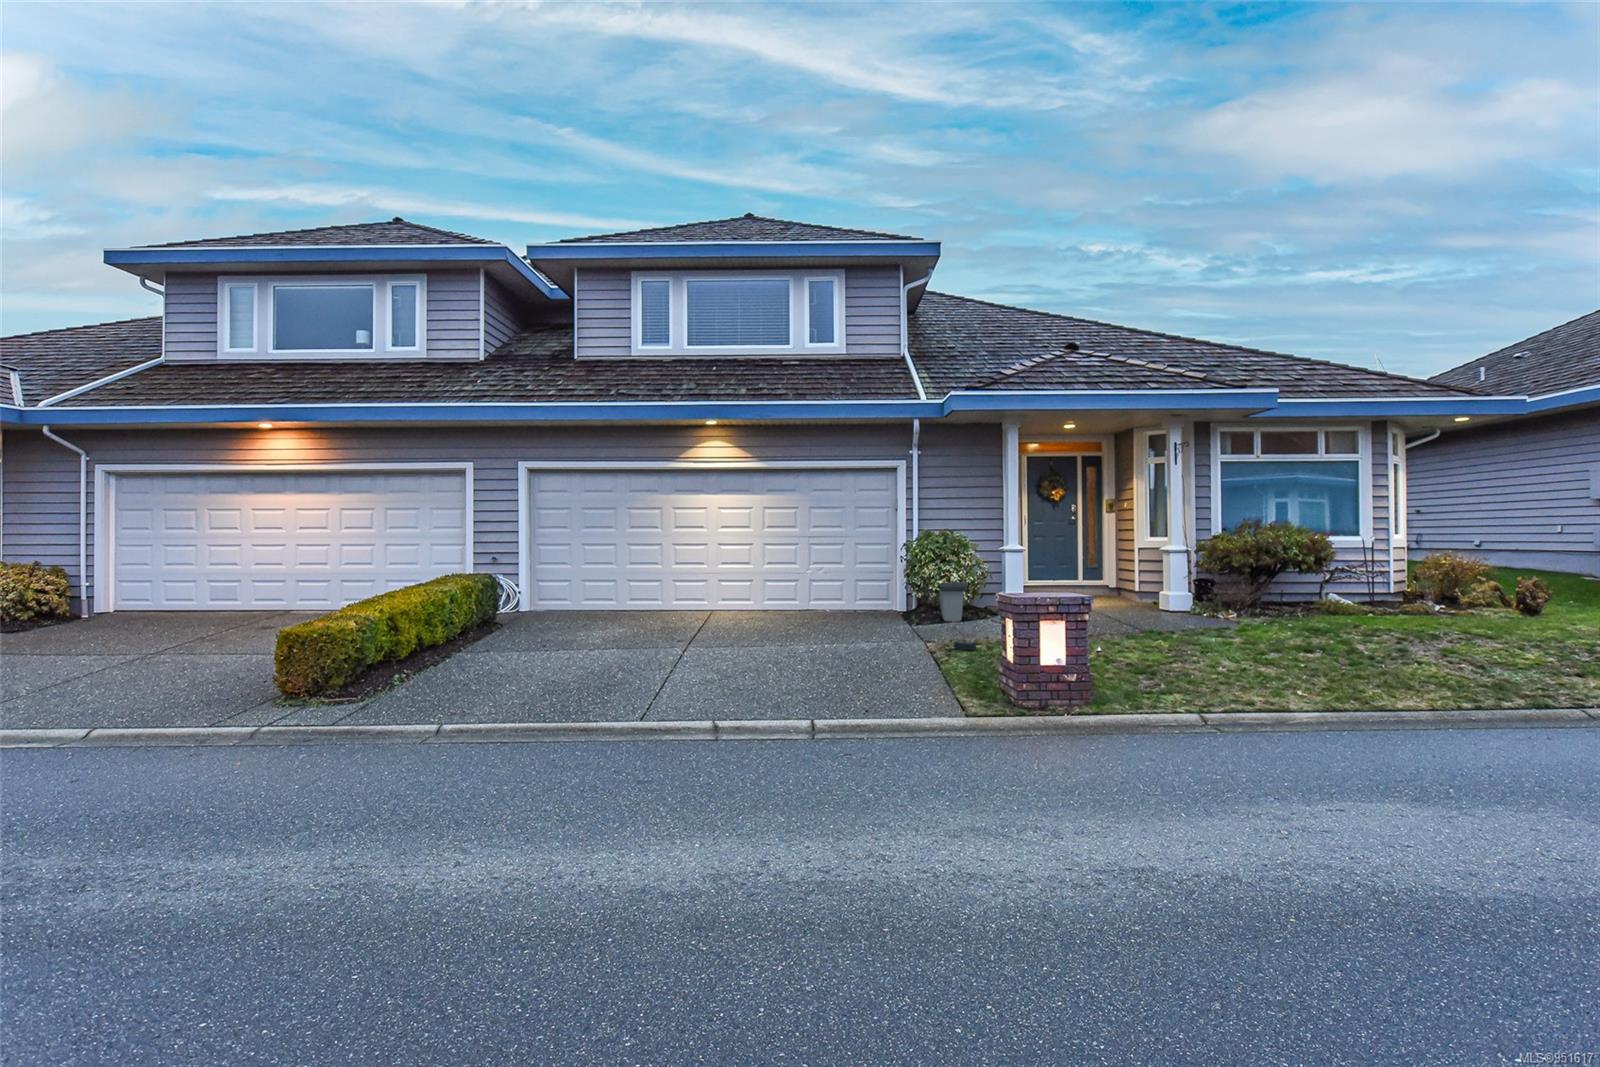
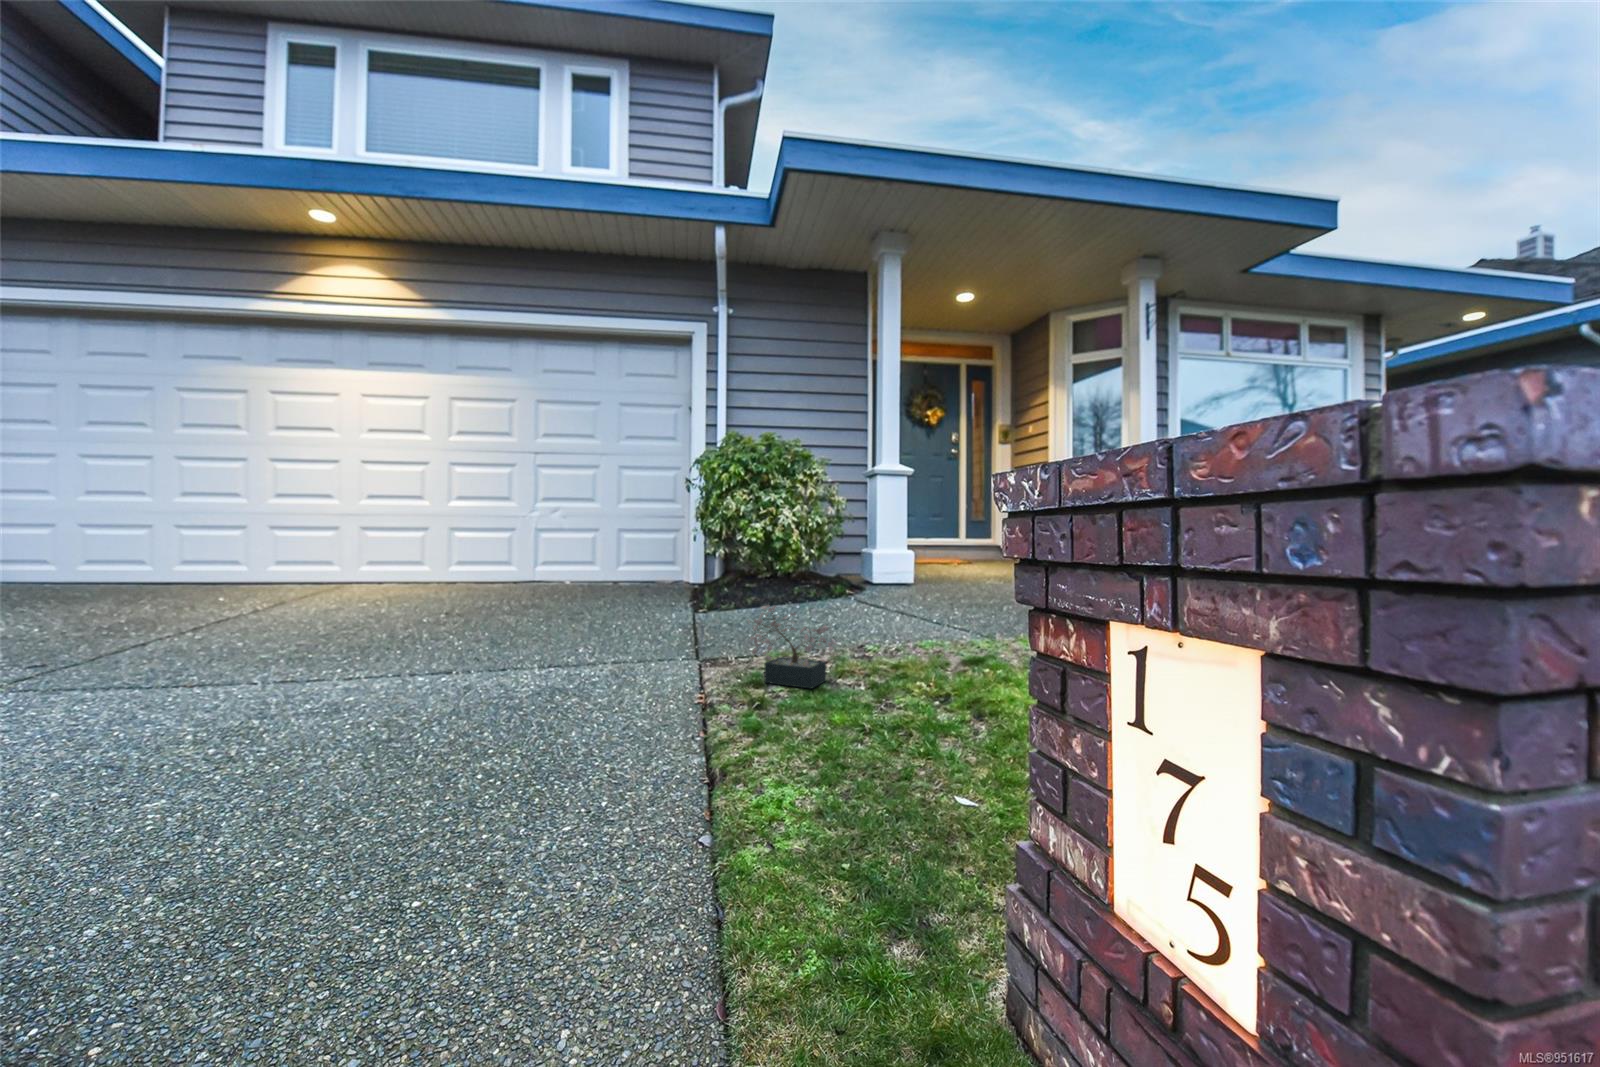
trash can: present [938,582,966,621] -> none [752,526,806,601]

